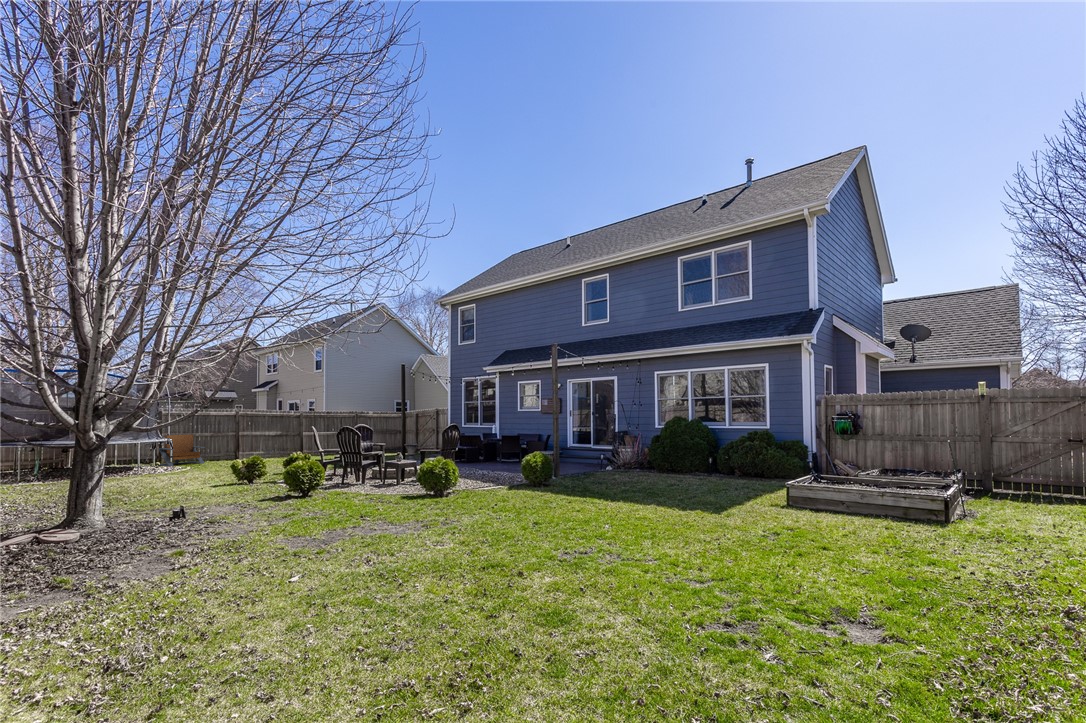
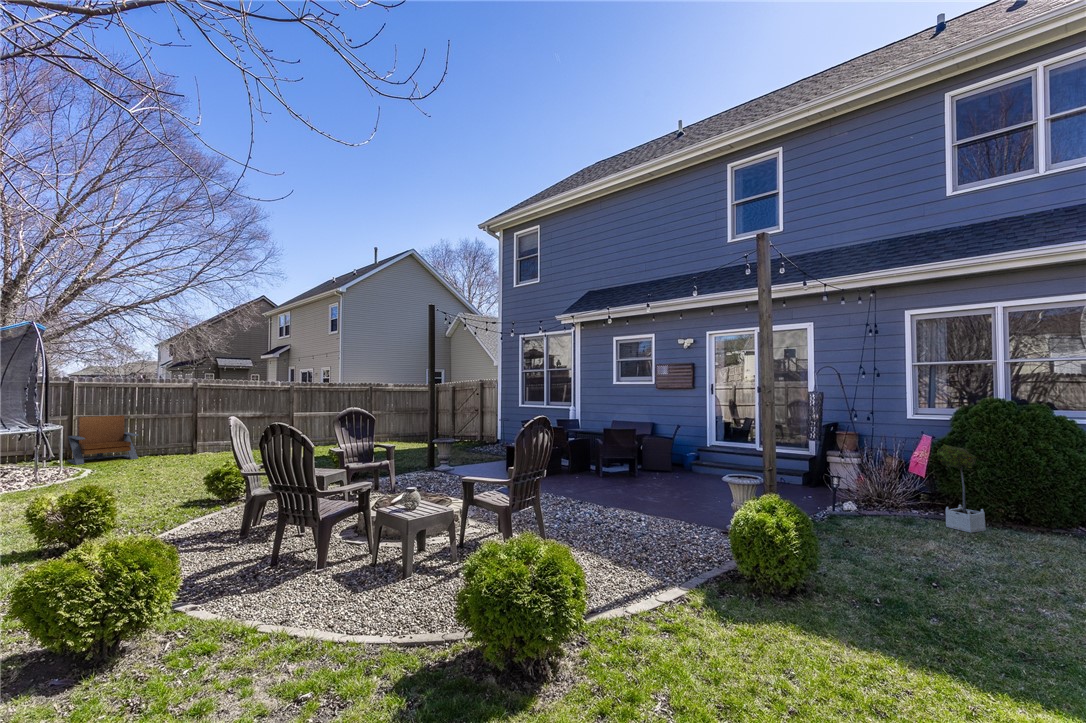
potted tree: none [649,436,667,475] -> present [937,444,986,533]

